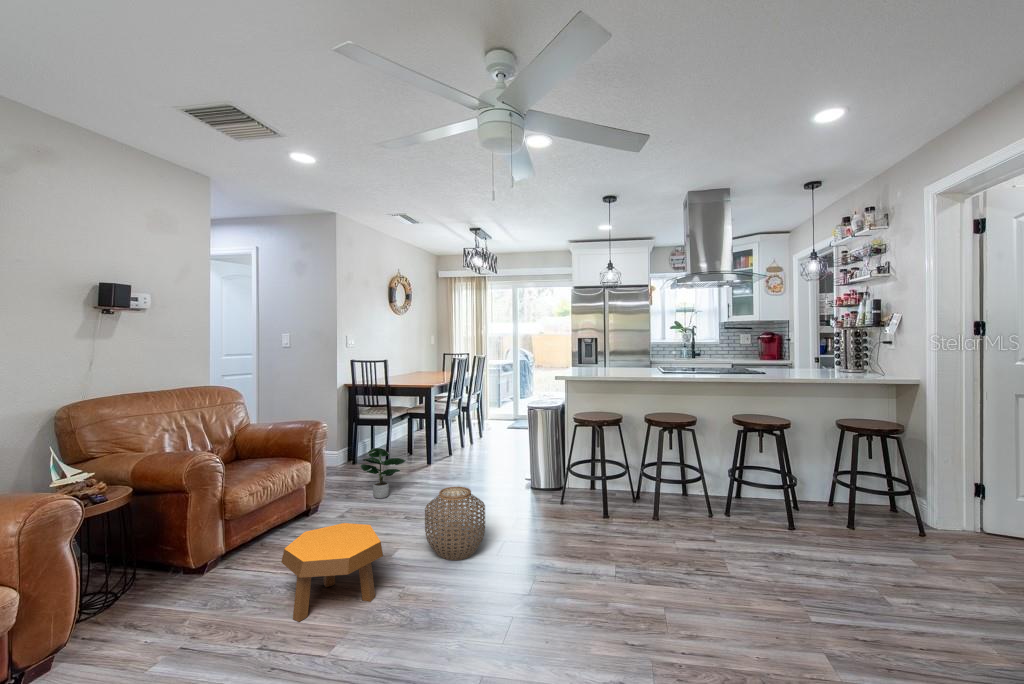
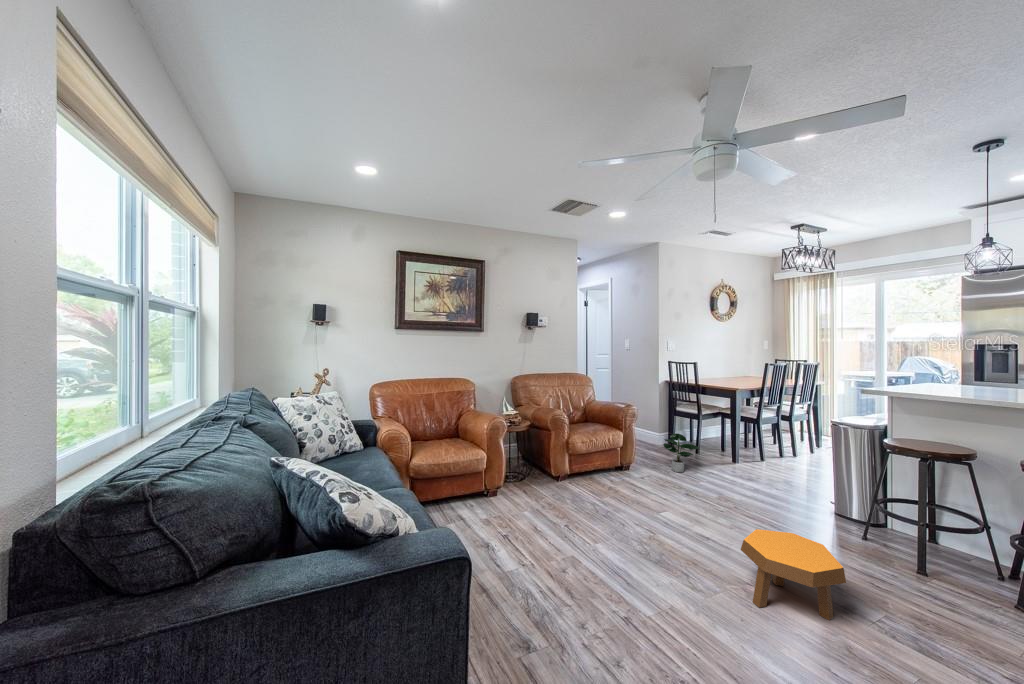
woven basket: present [425,487,485,560] -> none [689,473,742,531]
footstool: present [281,523,383,622] -> present [741,529,846,620]

